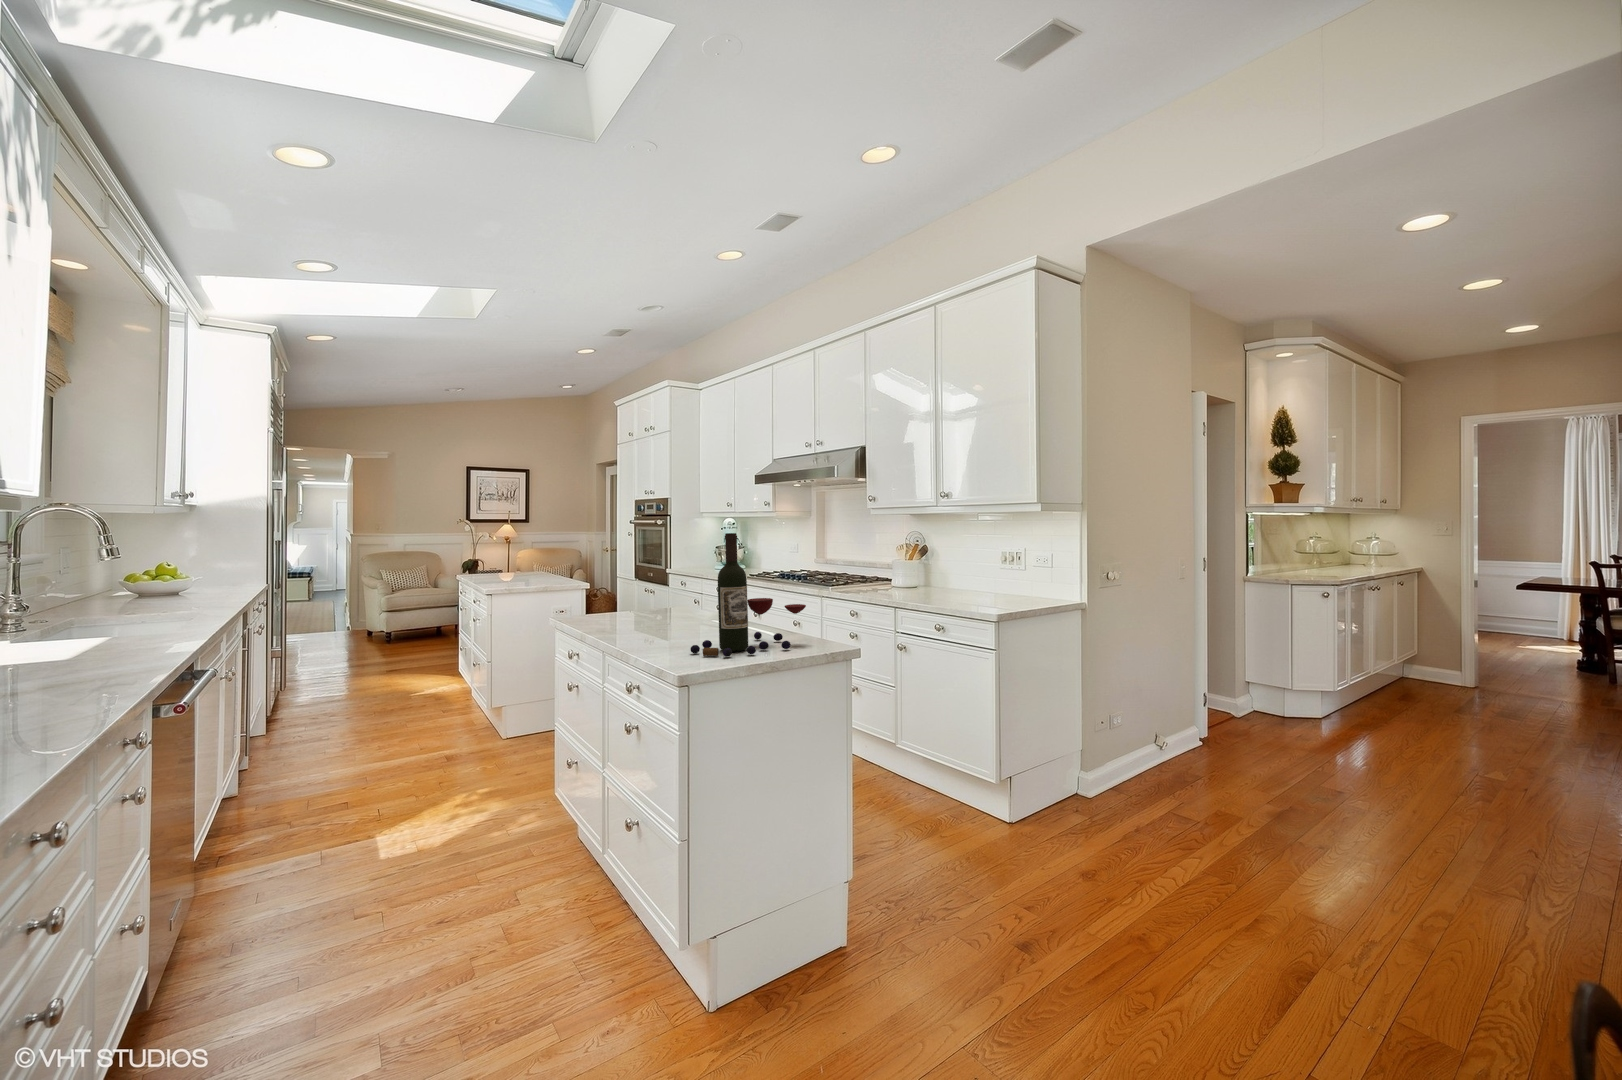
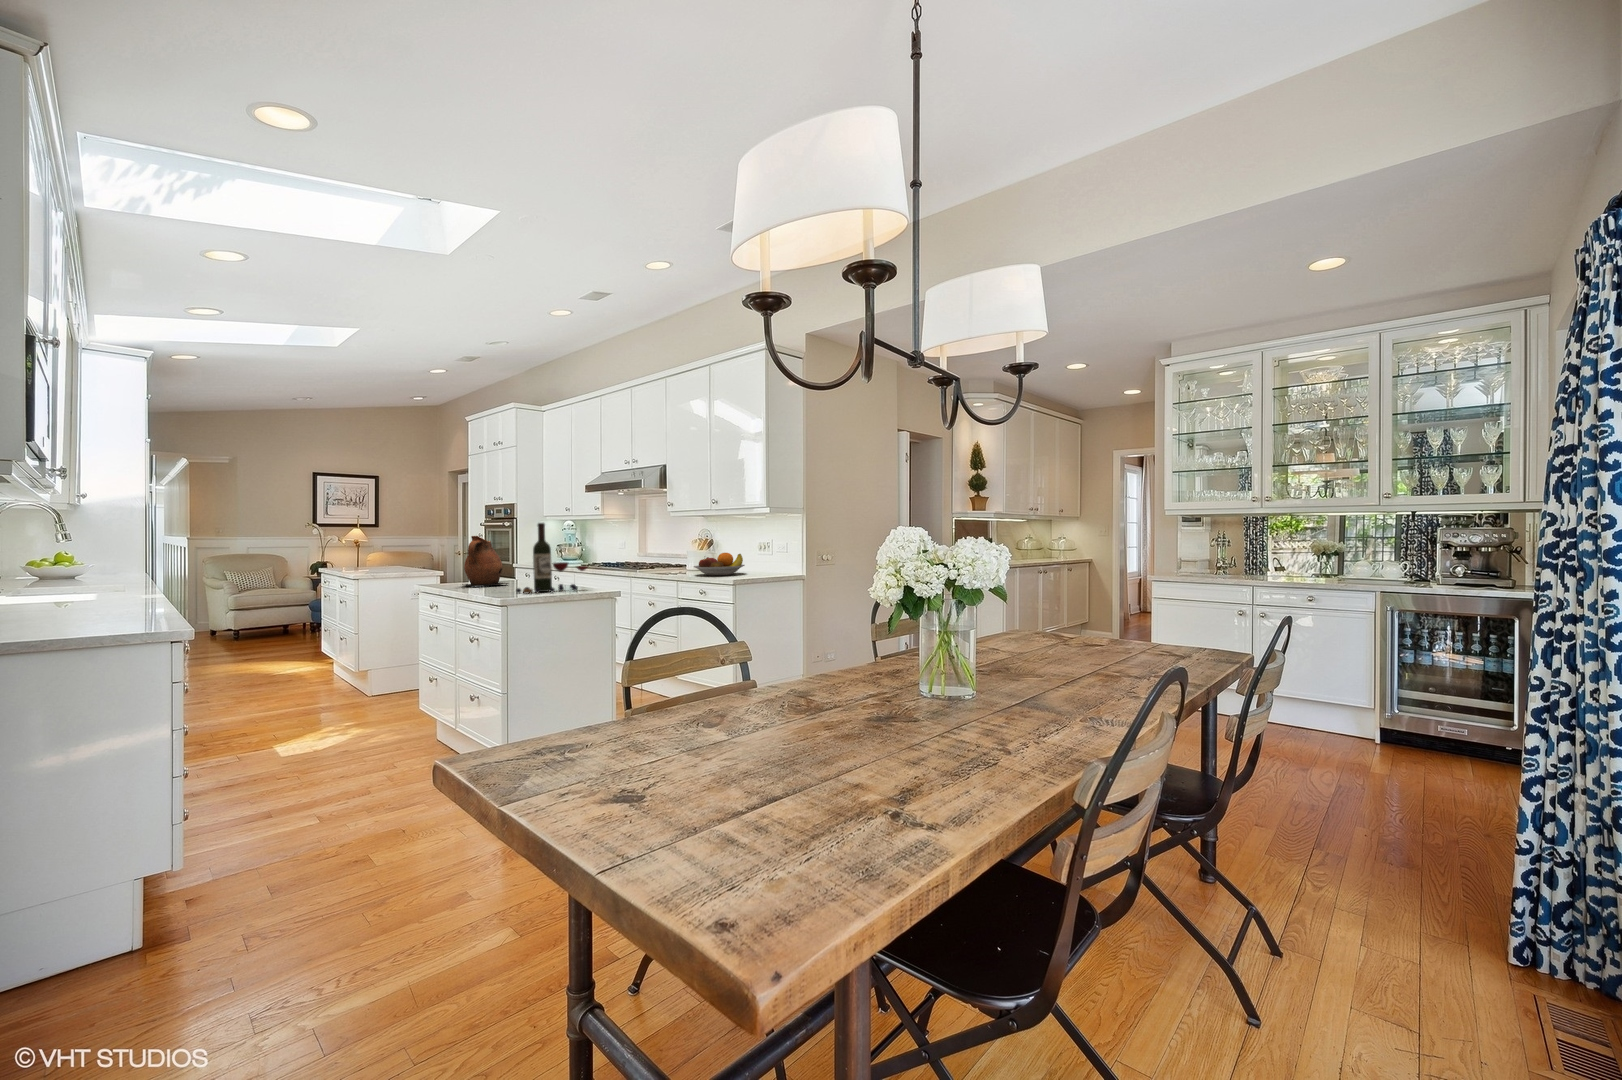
ceramic pitcher: none [603,550,674,627] -> present [462,536,509,586]
fruit bowl: none [916,568,990,600] -> present [694,553,745,575]

